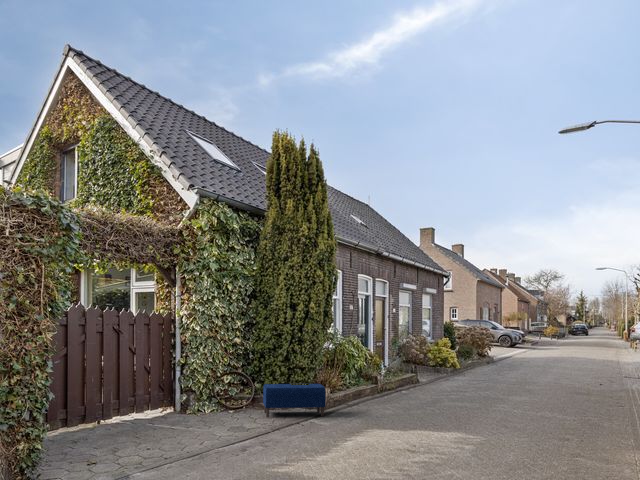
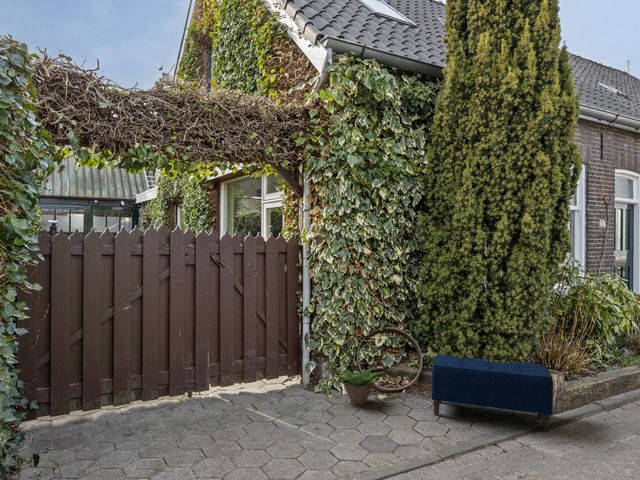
decorative plant: none [204,396,236,418] -> present [332,368,384,405]

